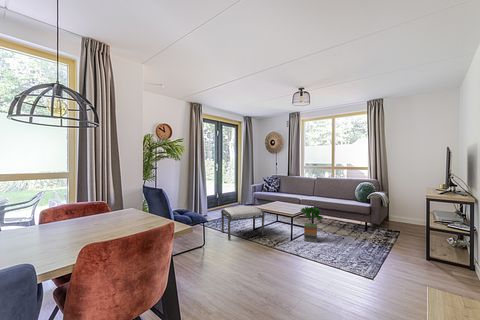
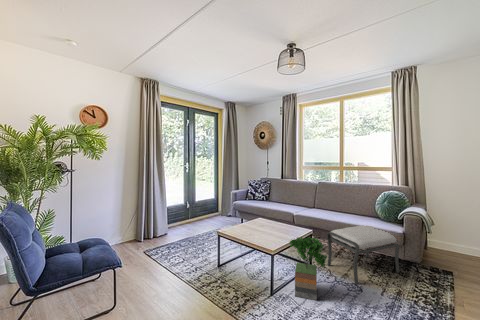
ottoman: present [221,206,265,240] -> present [327,226,400,284]

